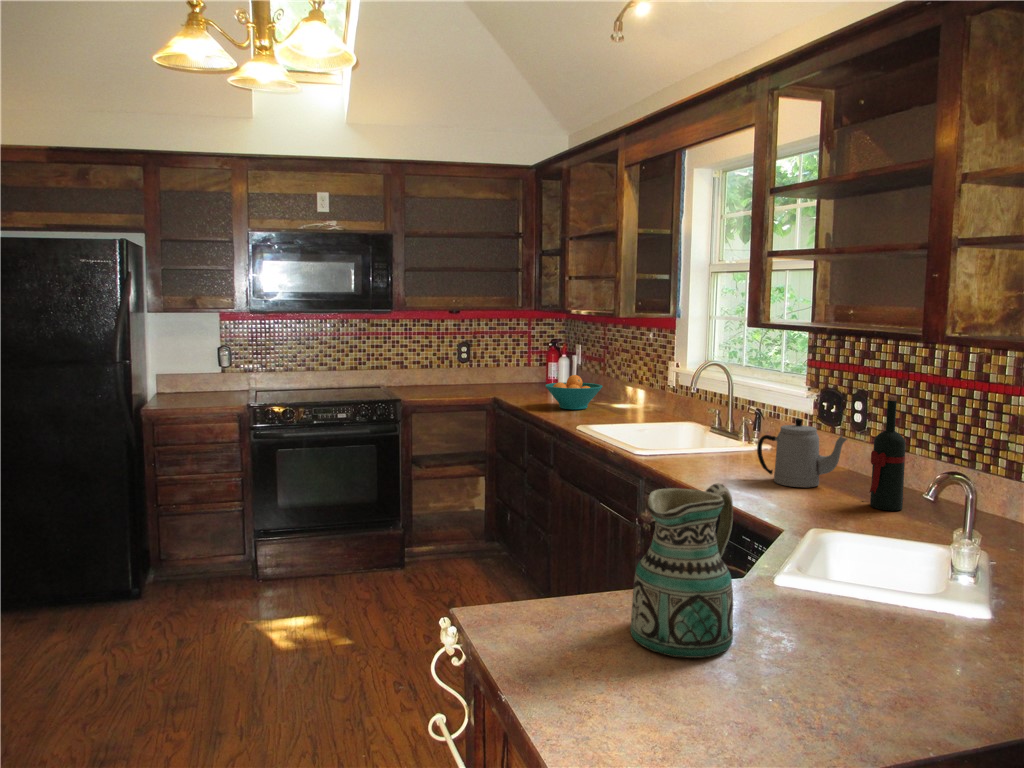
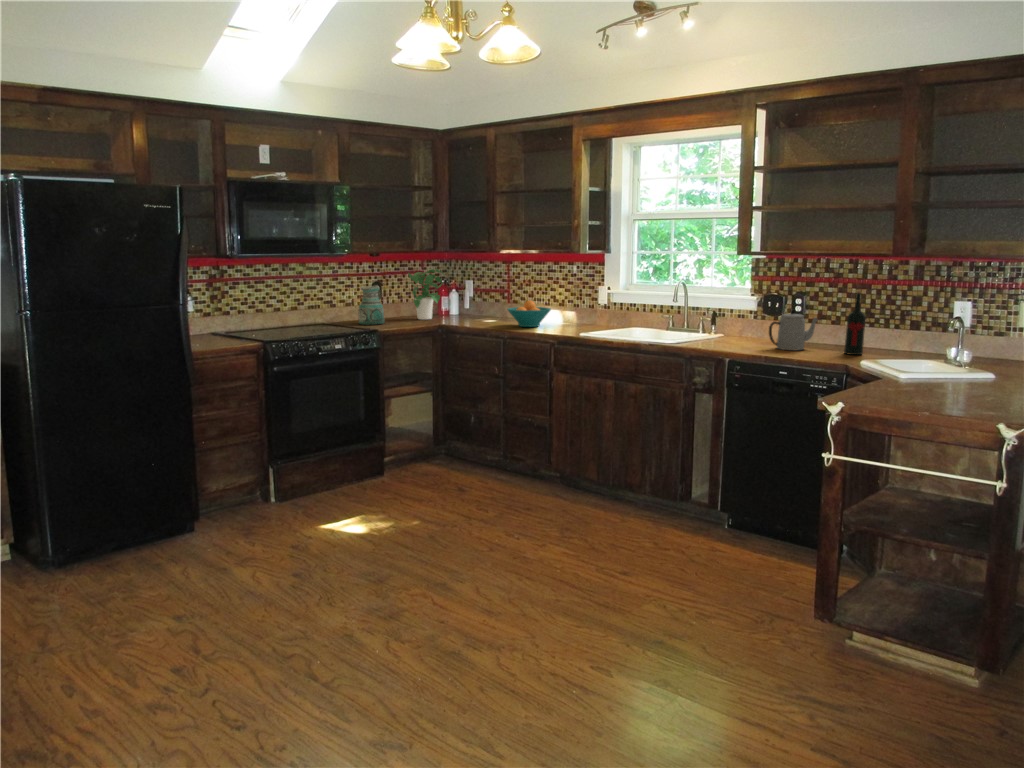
potted plant: none [479,330,523,389] -> present [409,269,444,320]
ceramic pitcher: present [630,484,733,658] -> present [358,285,385,325]

